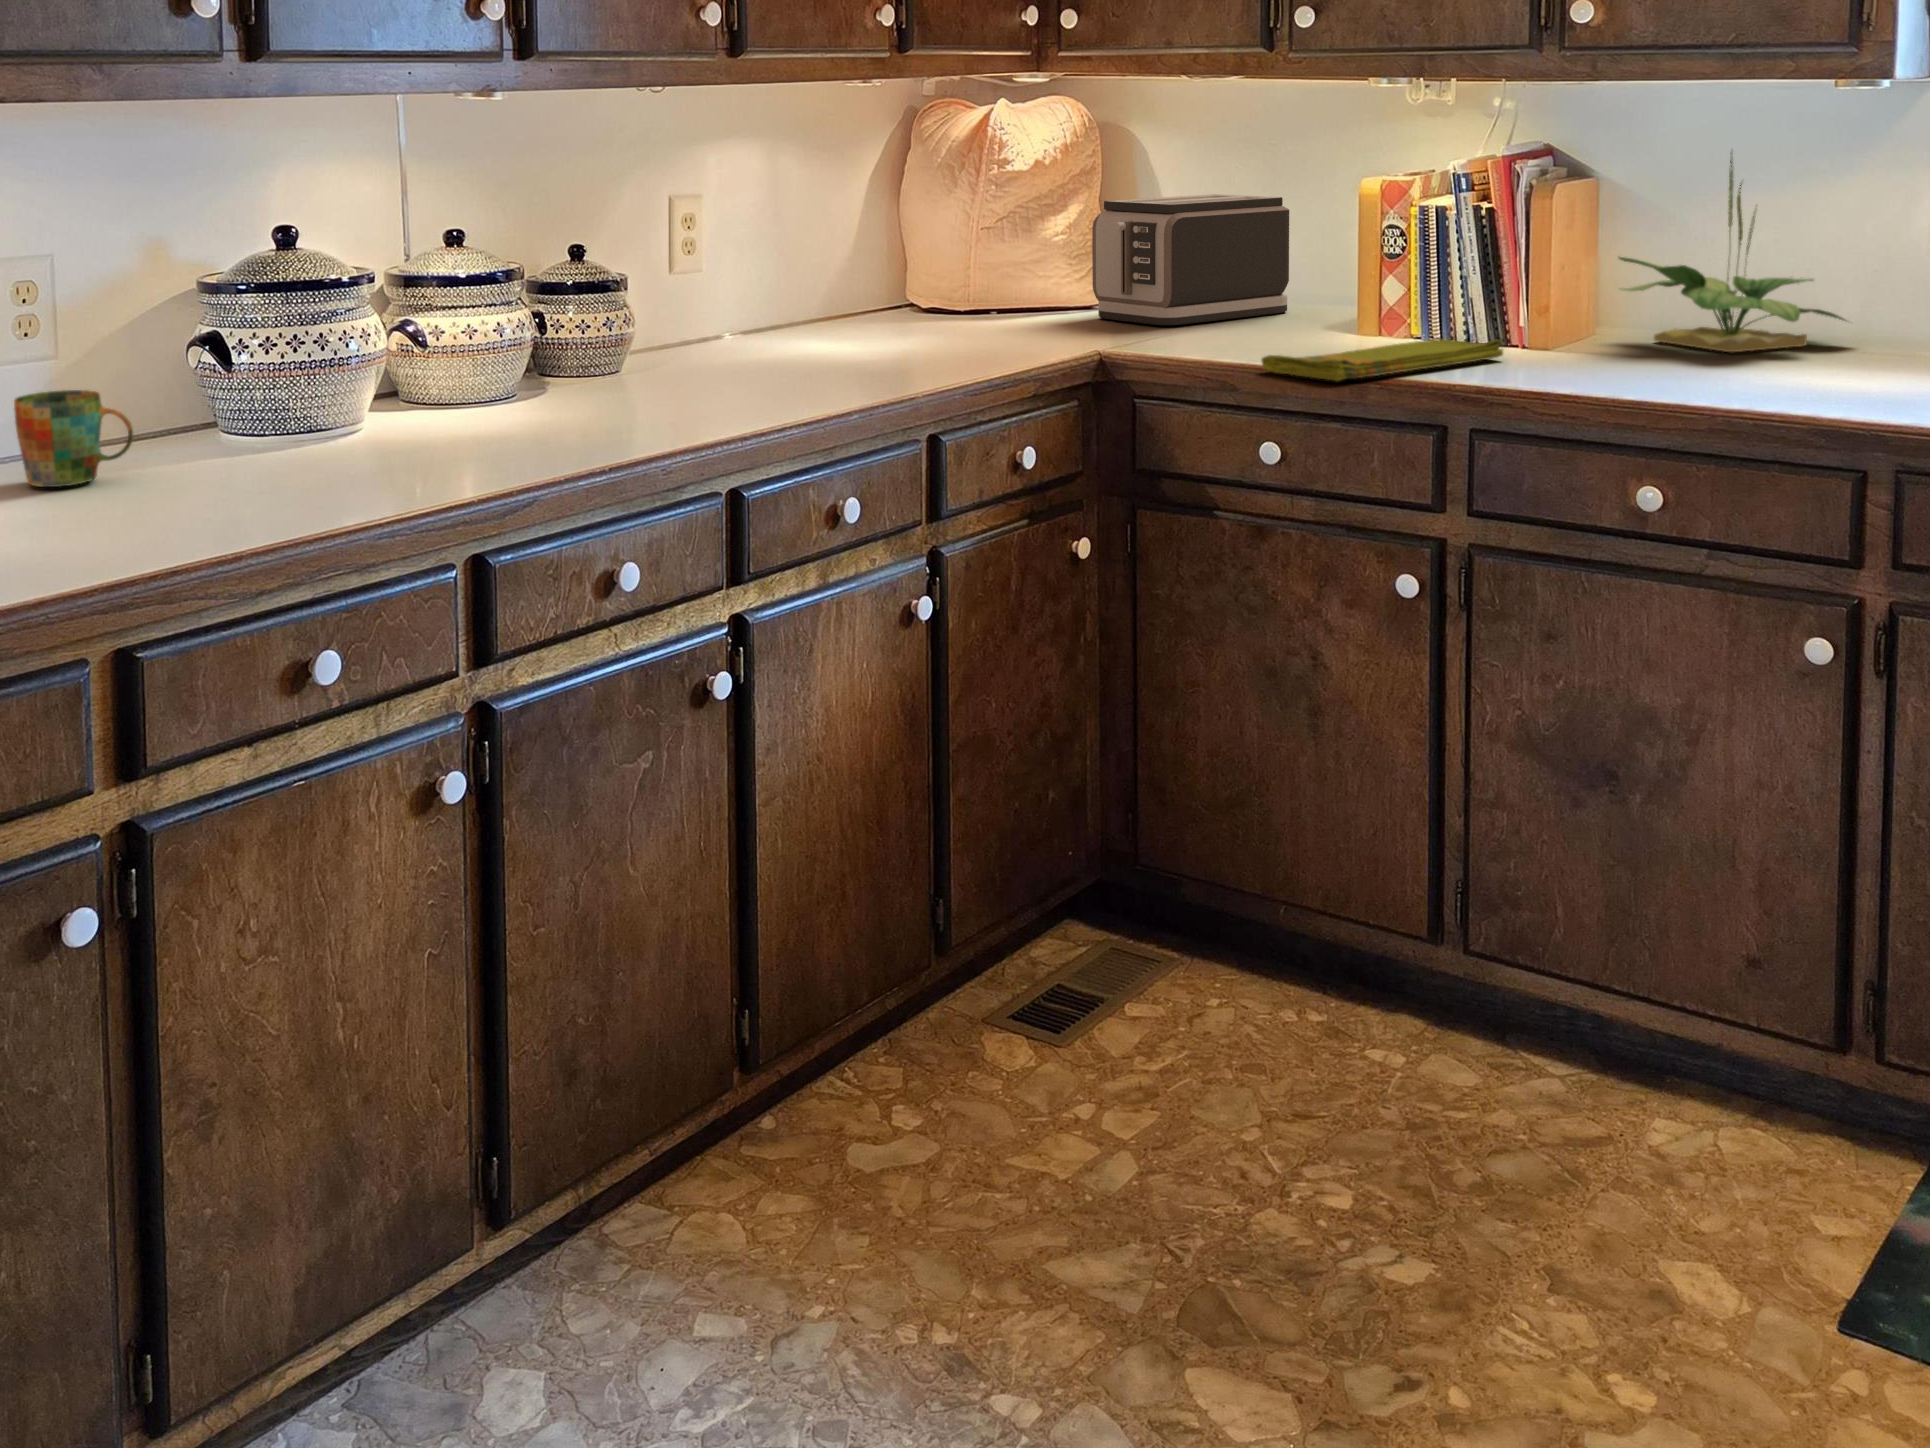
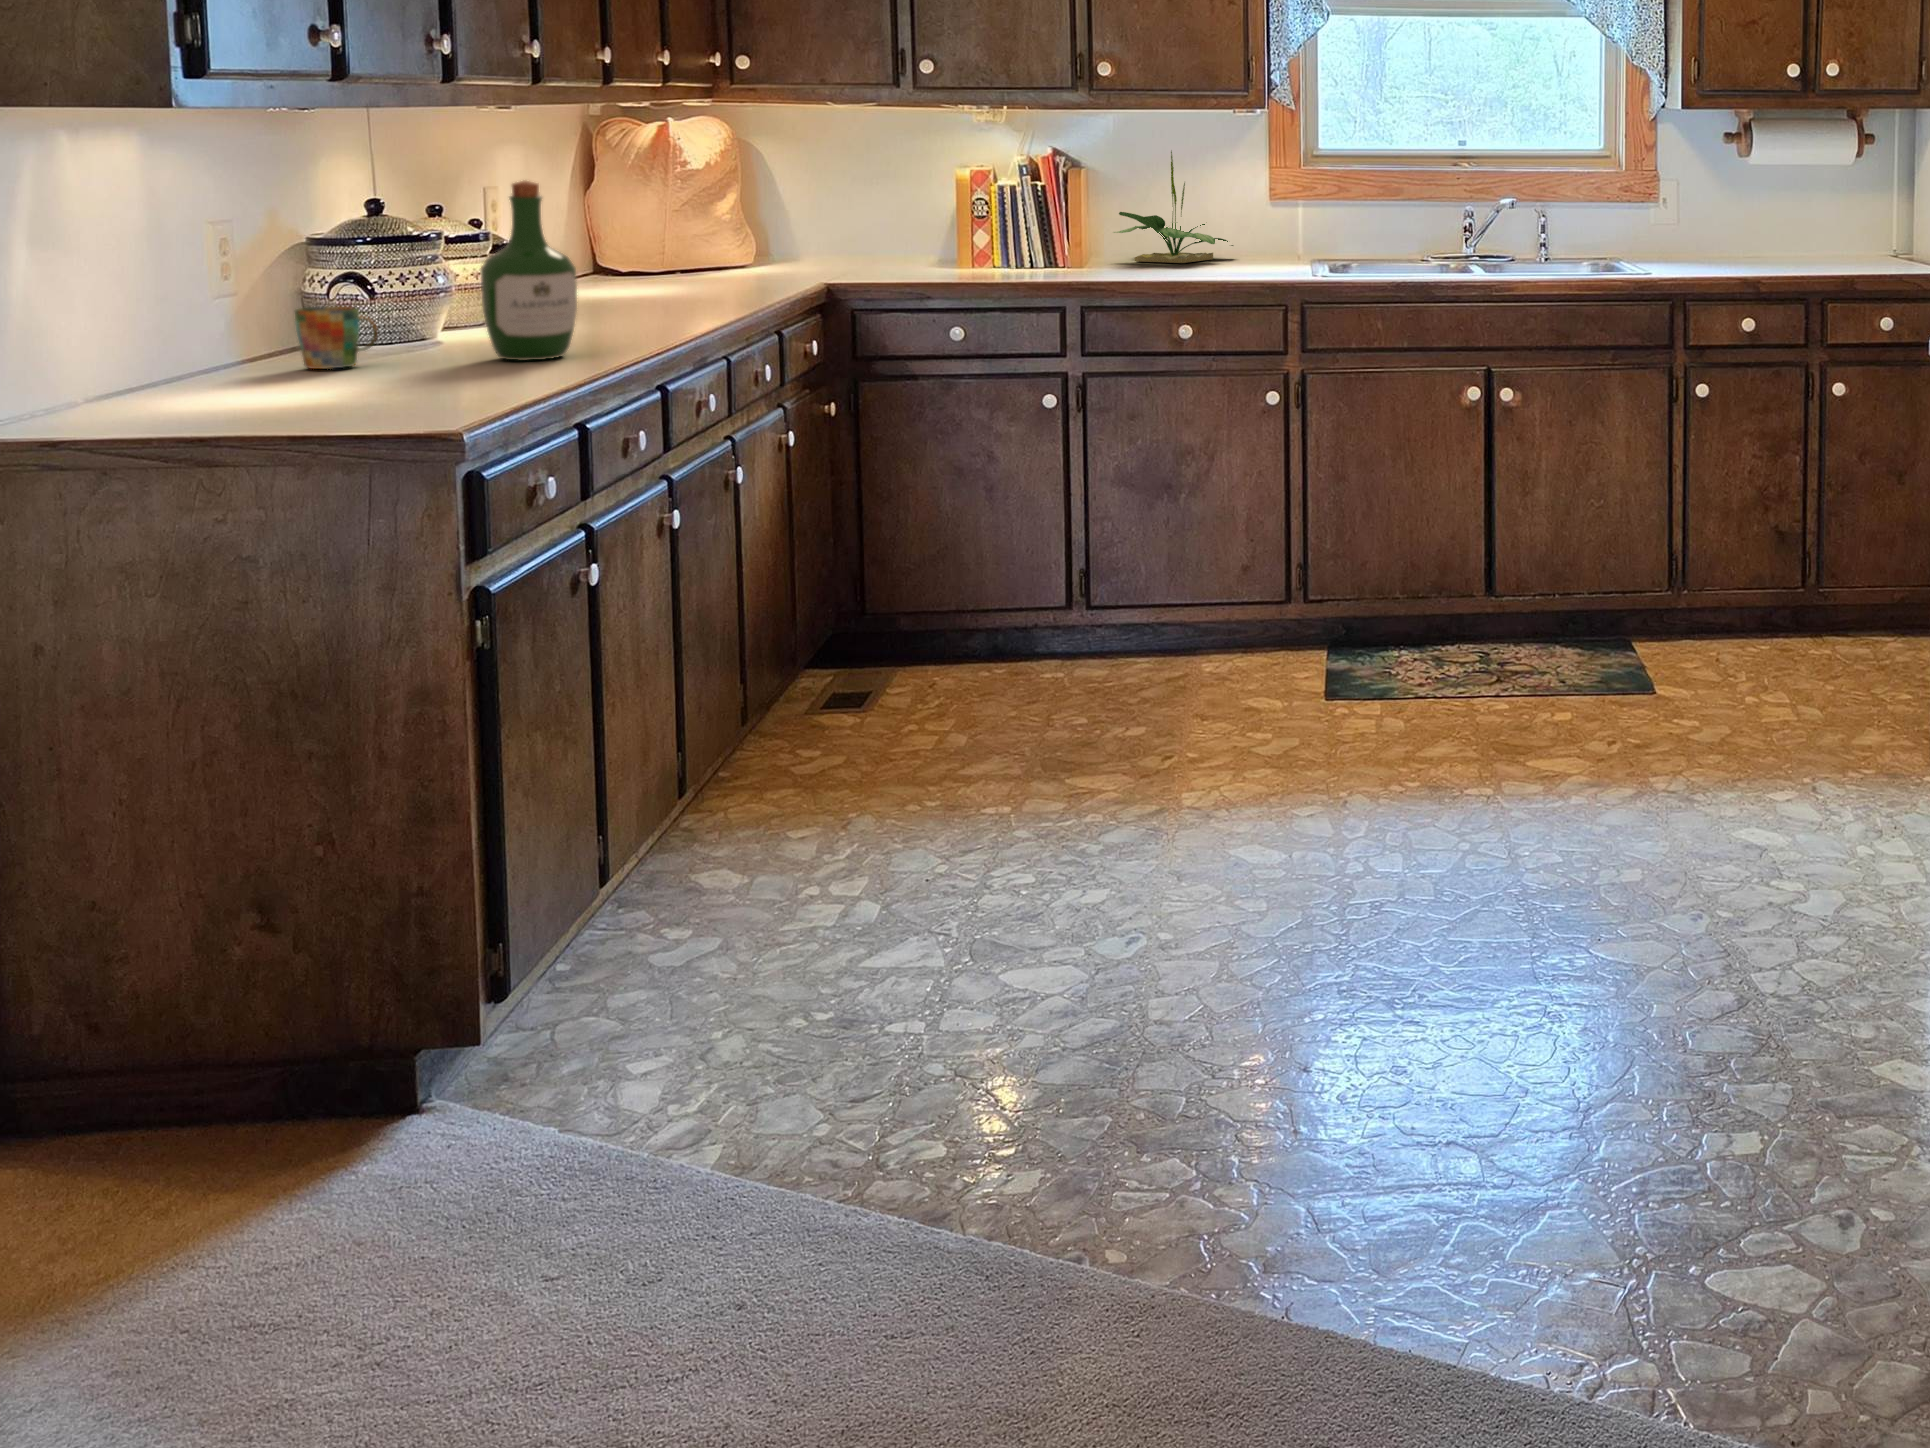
toaster: present [1092,194,1289,325] -> none [765,185,890,269]
wine bottle: none [210,214,359,504] -> present [480,181,577,360]
dish towel: present [1262,339,1503,381] -> none [954,260,1074,283]

